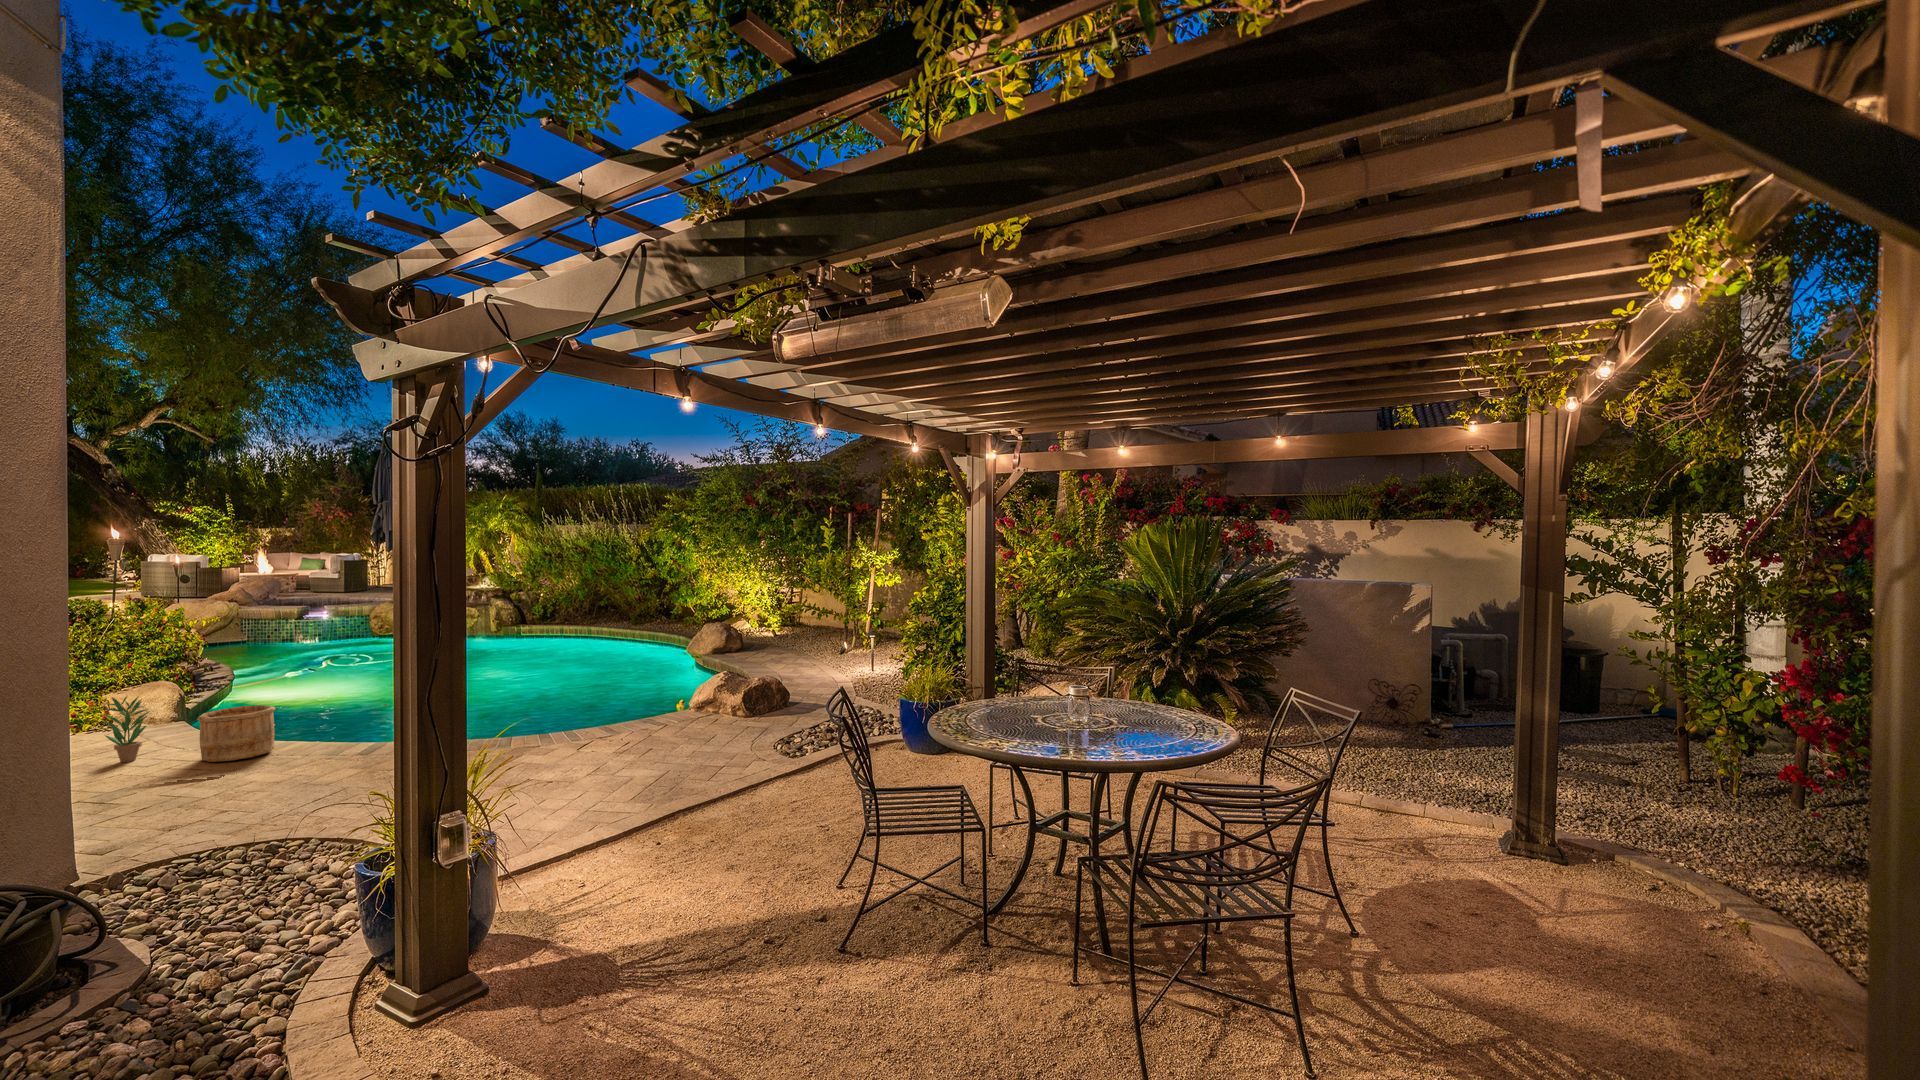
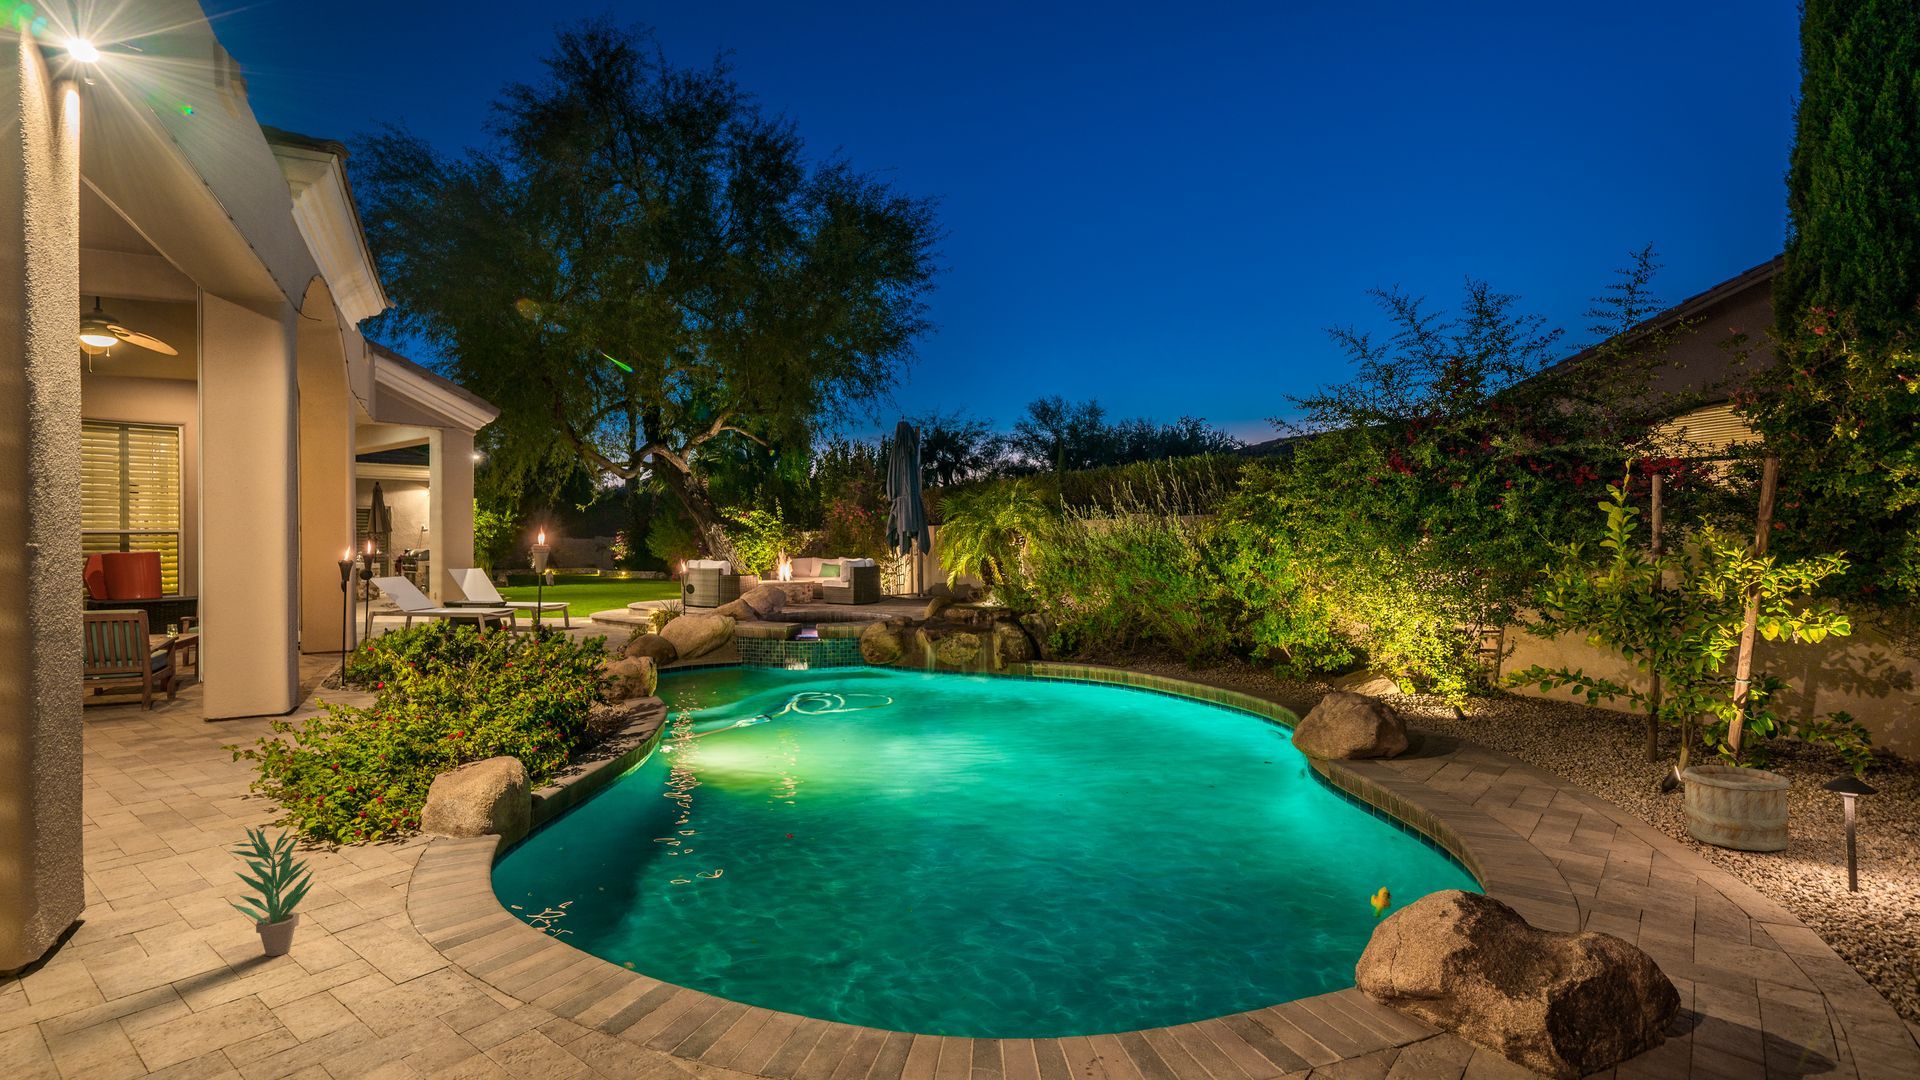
wooden bucket: present [197,705,276,762] -> present [1681,765,1790,851]

